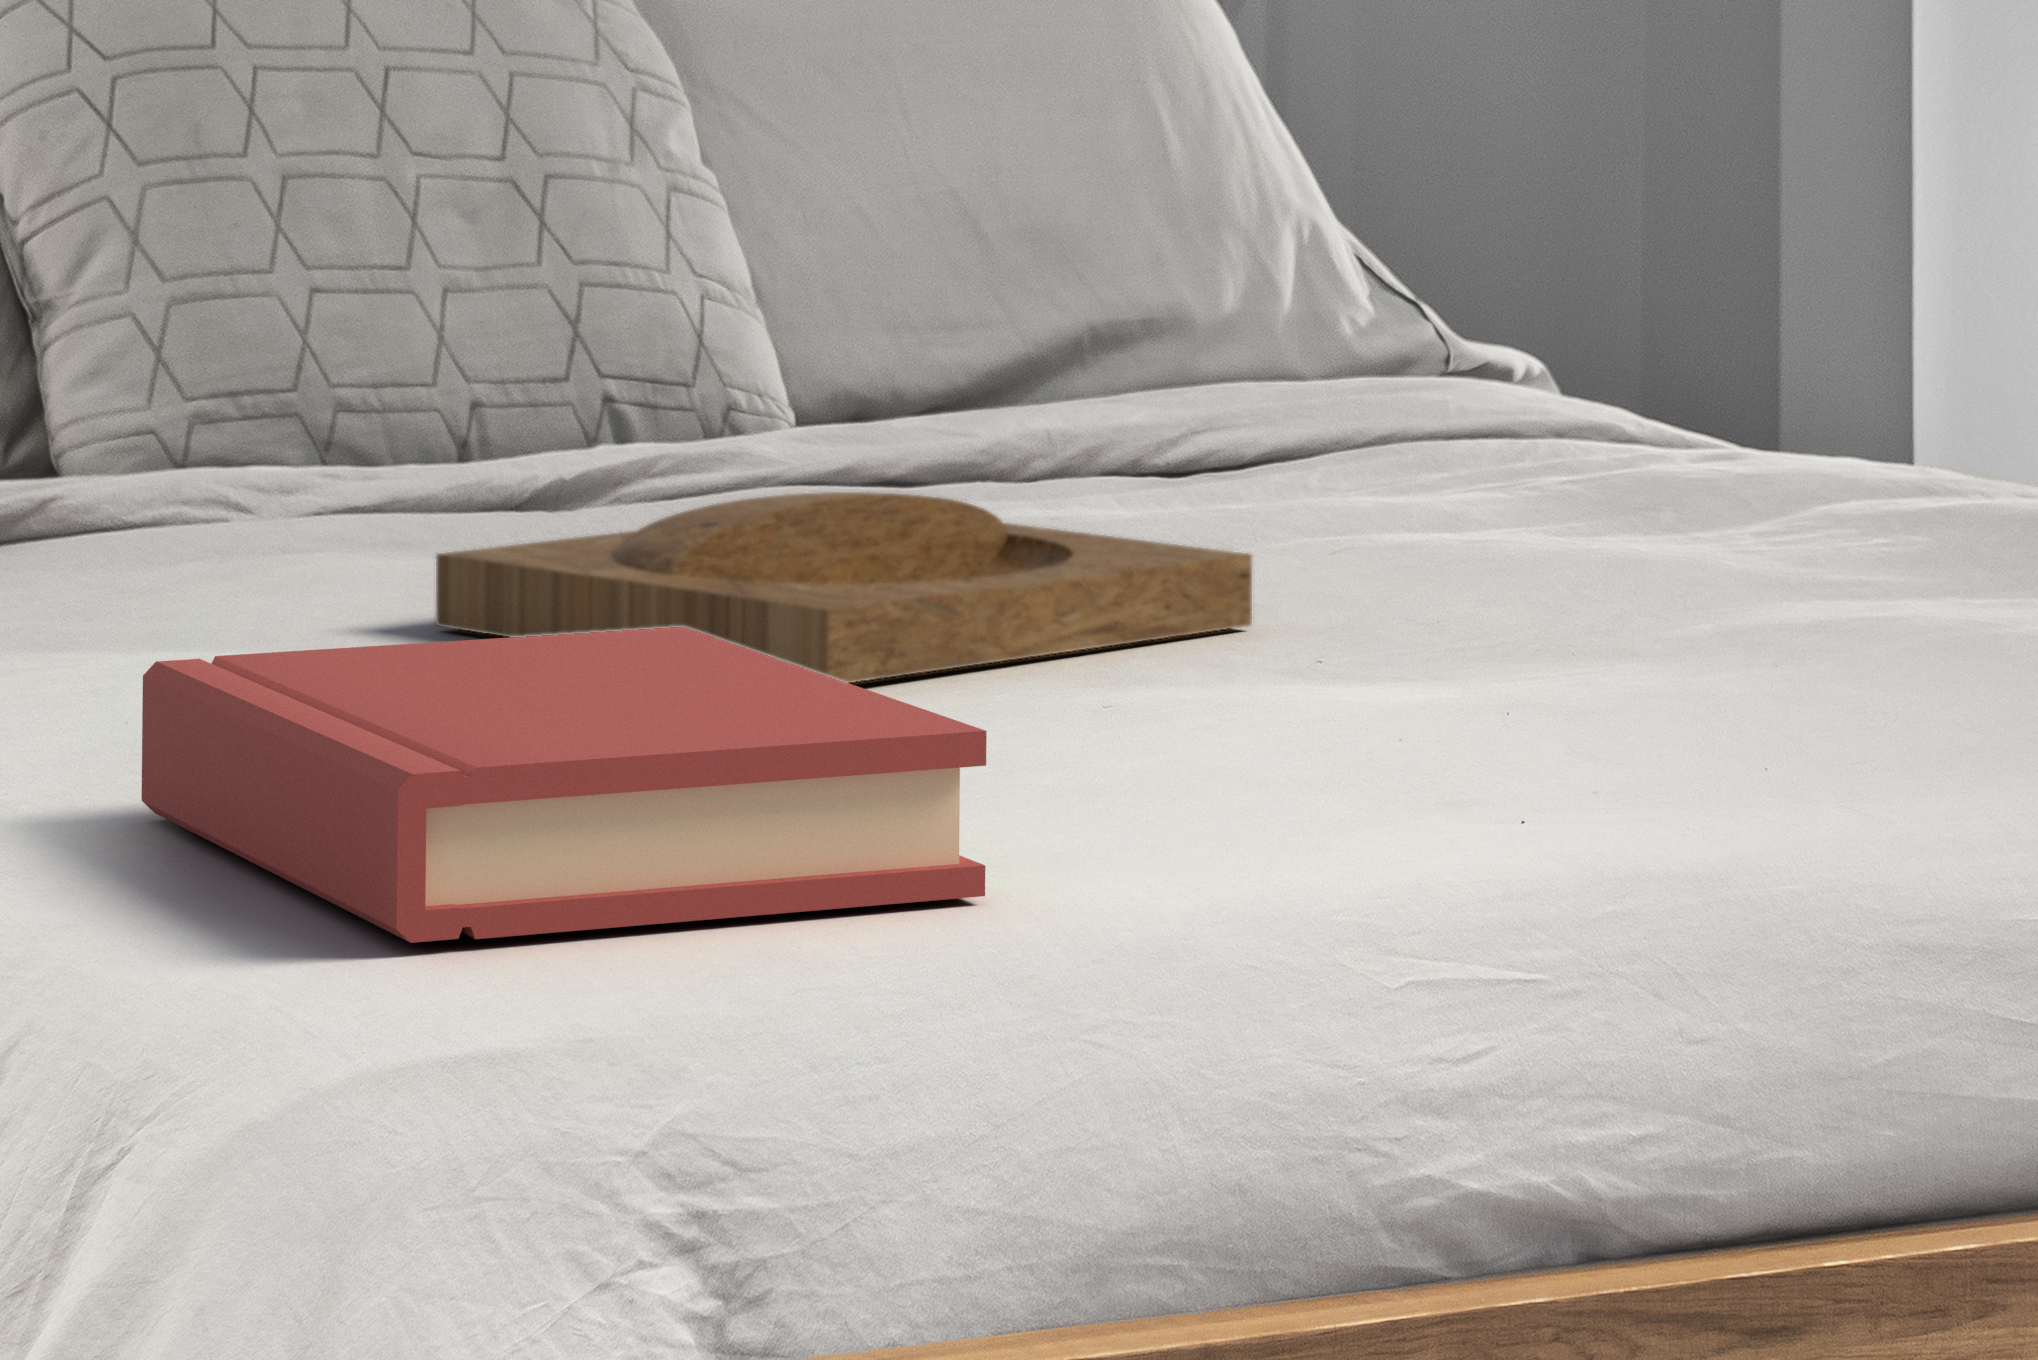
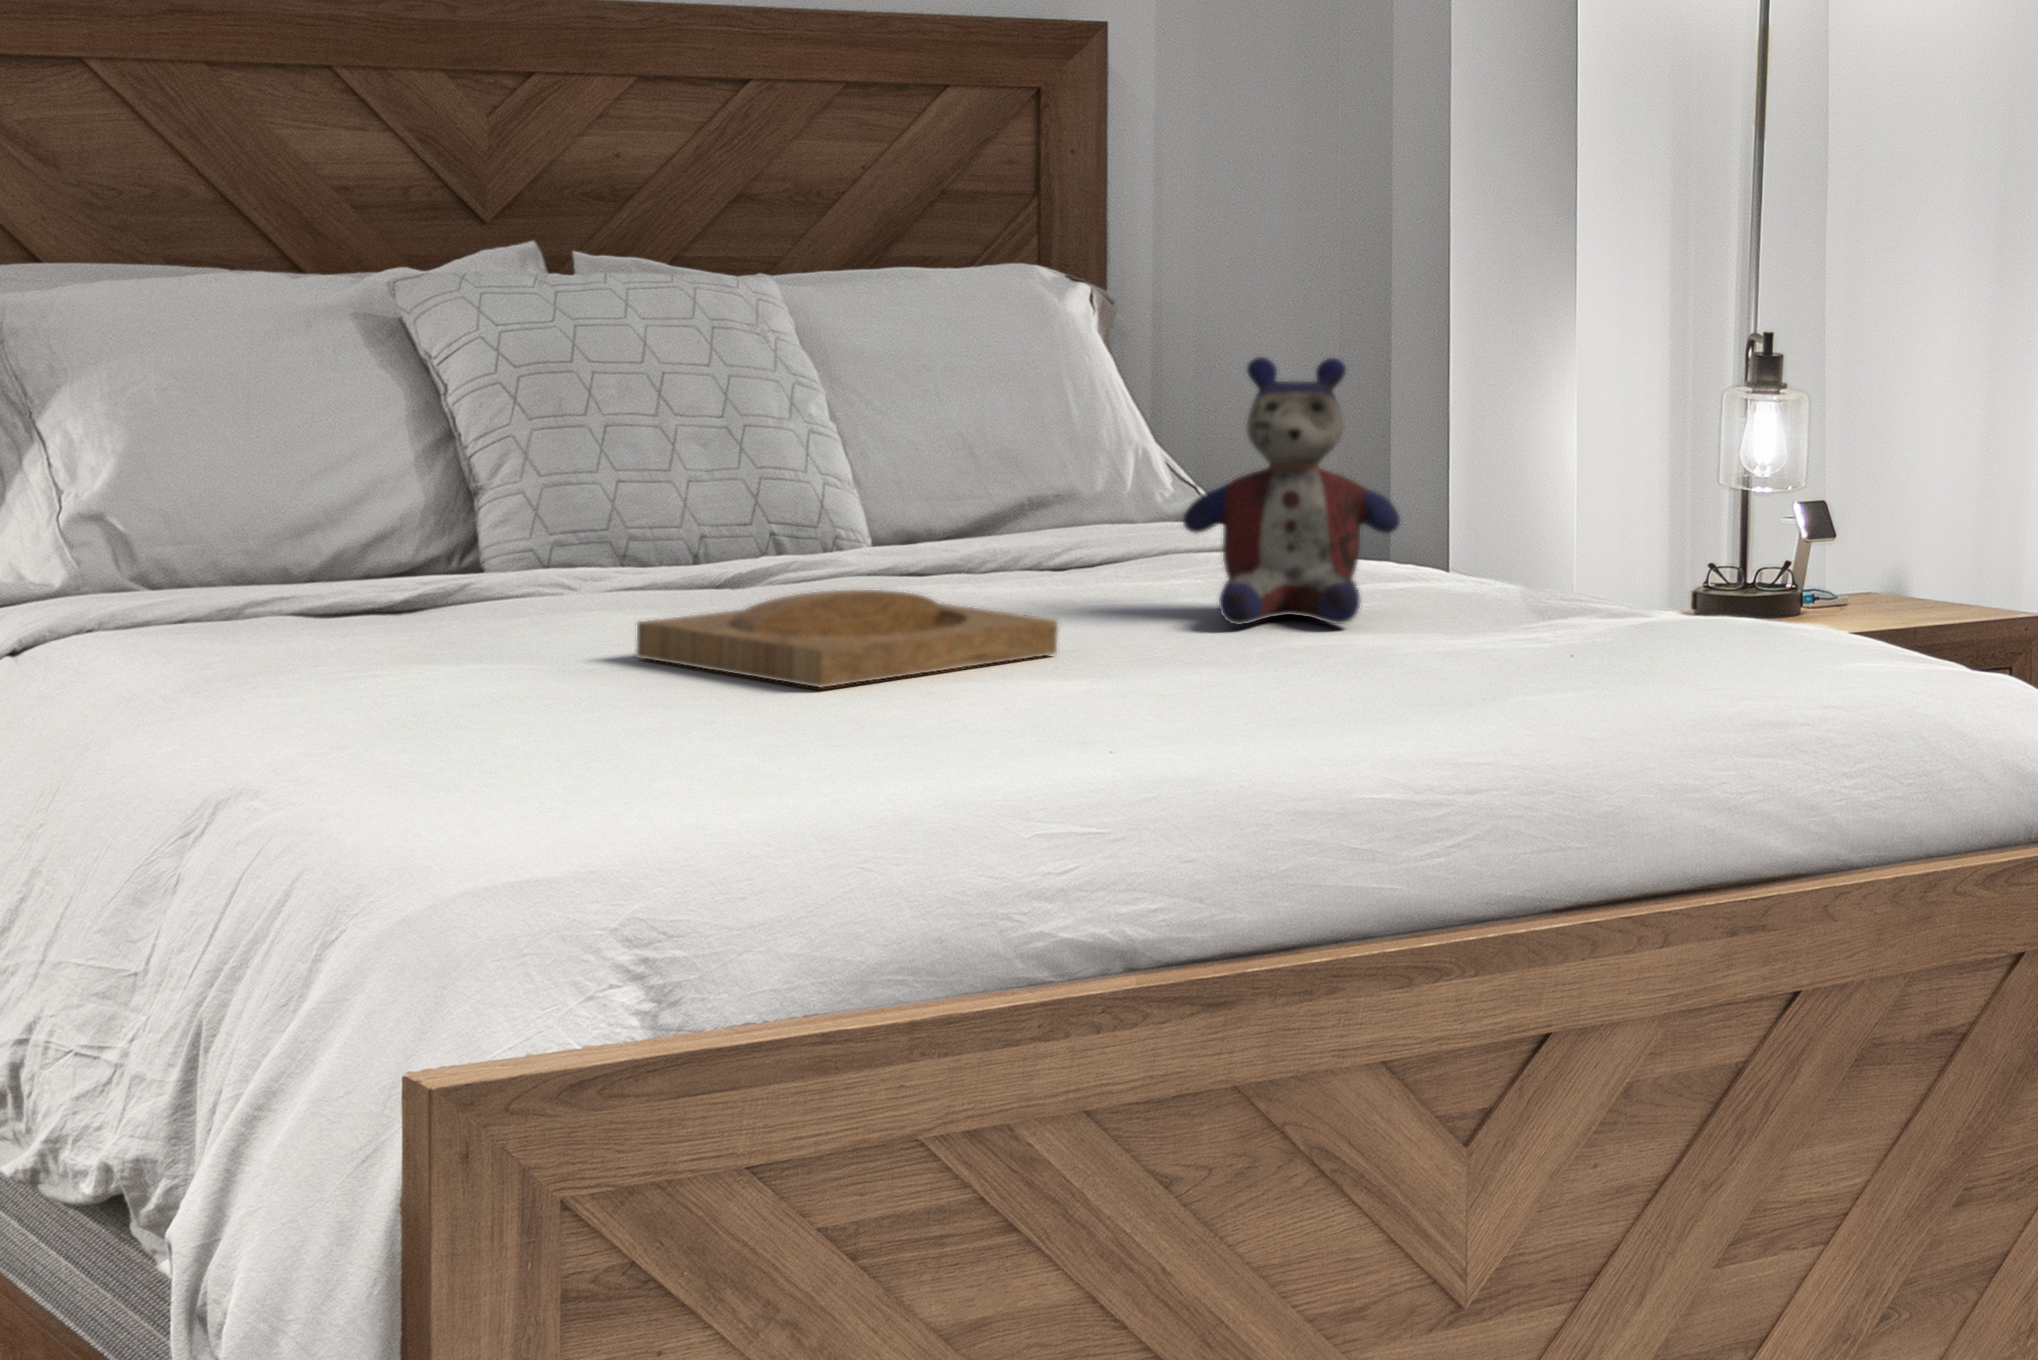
stuffed bear: none [1449,15,1891,571] -> present [1183,357,1400,625]
hardback book: present [142,627,986,943] -> none [421,662,839,826]

